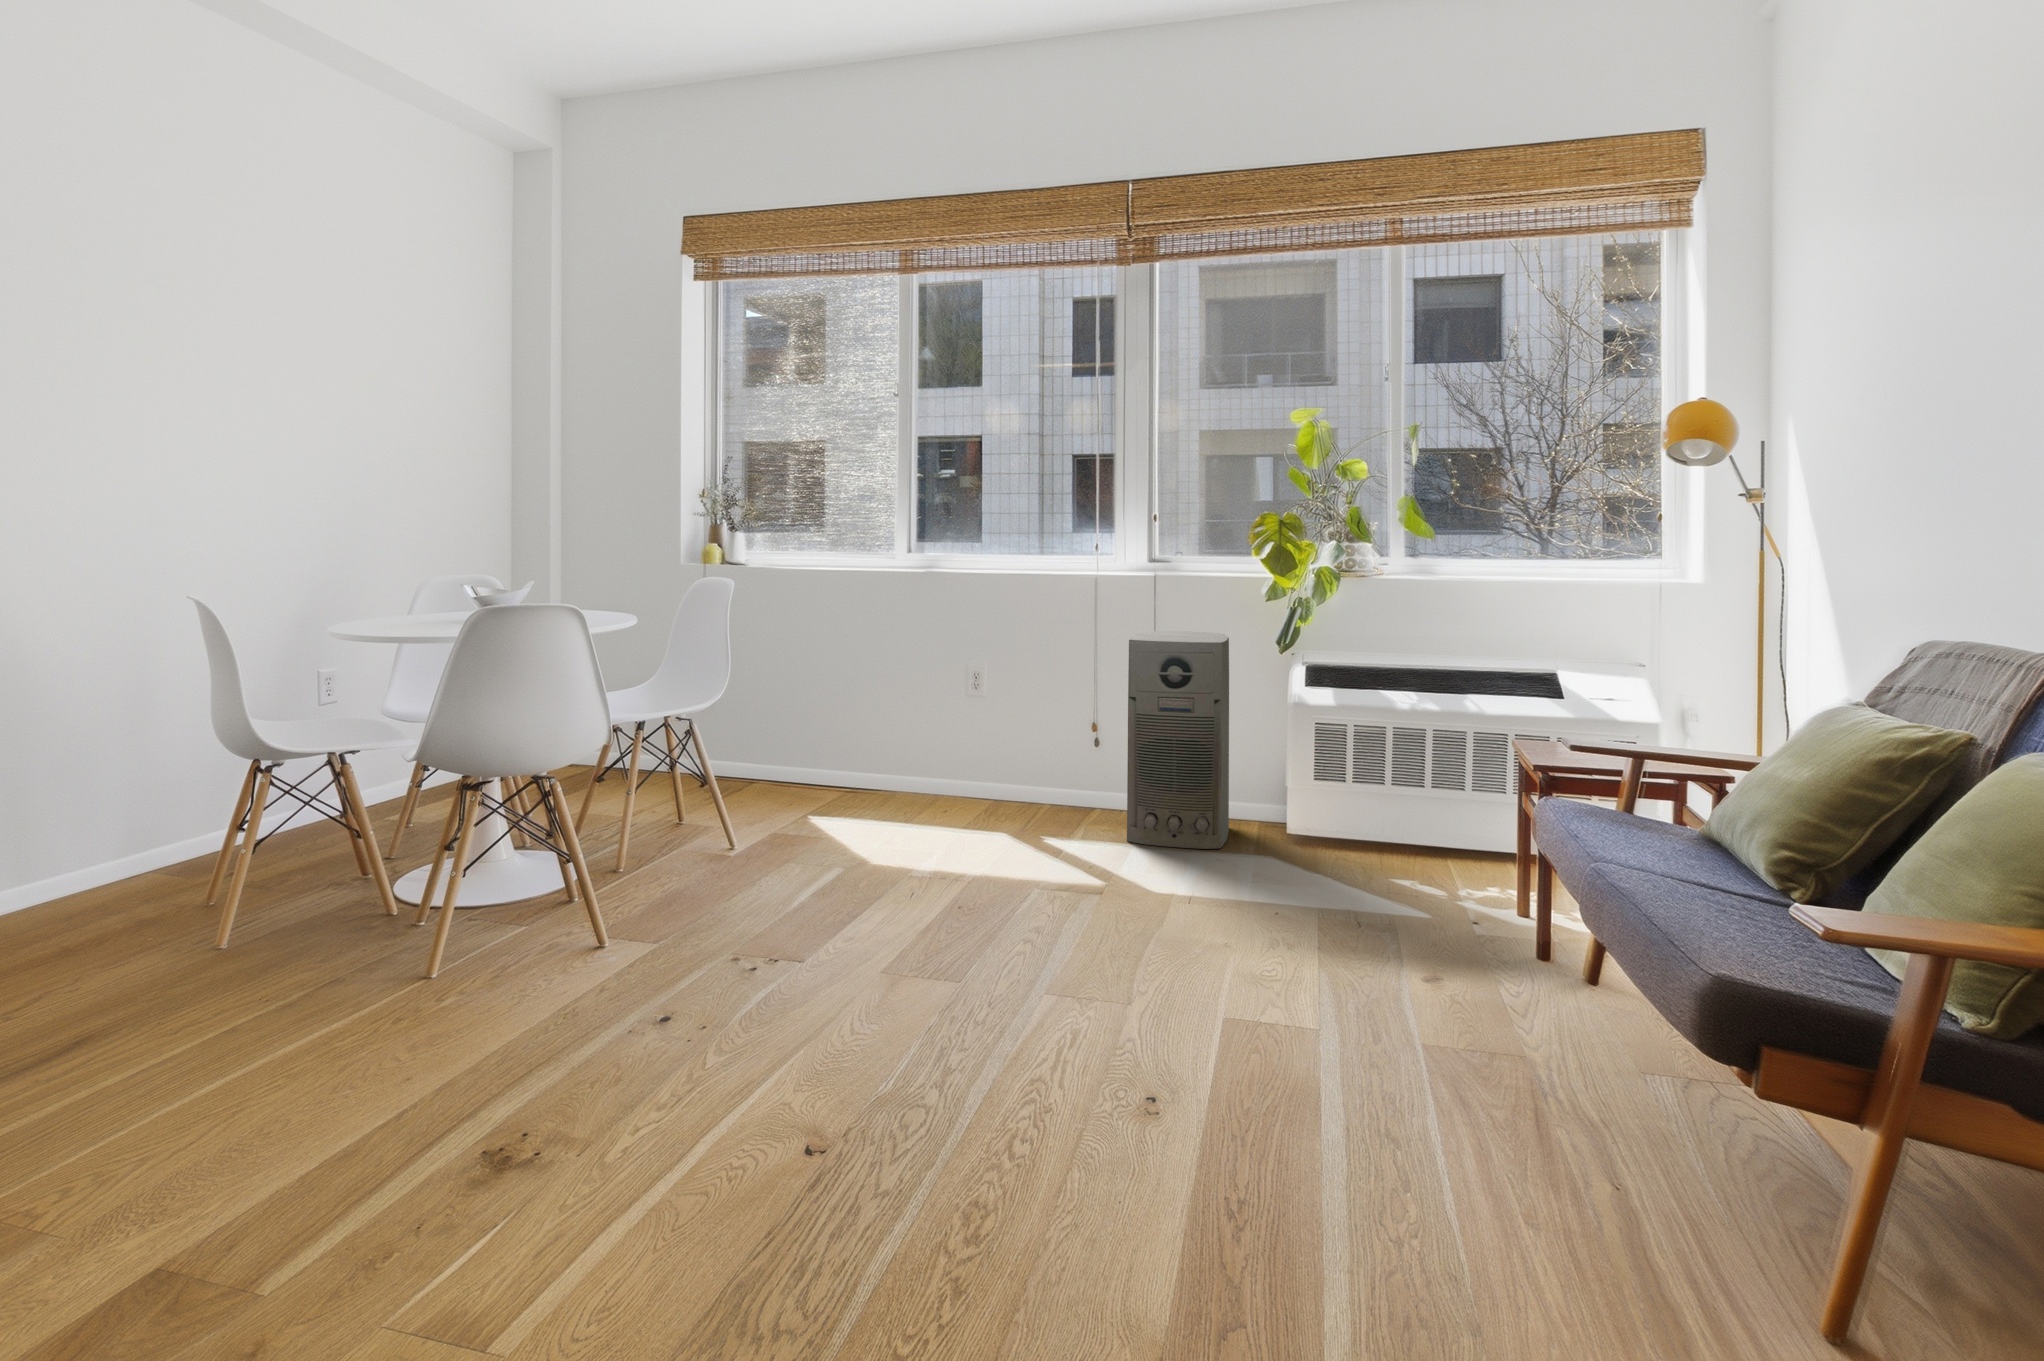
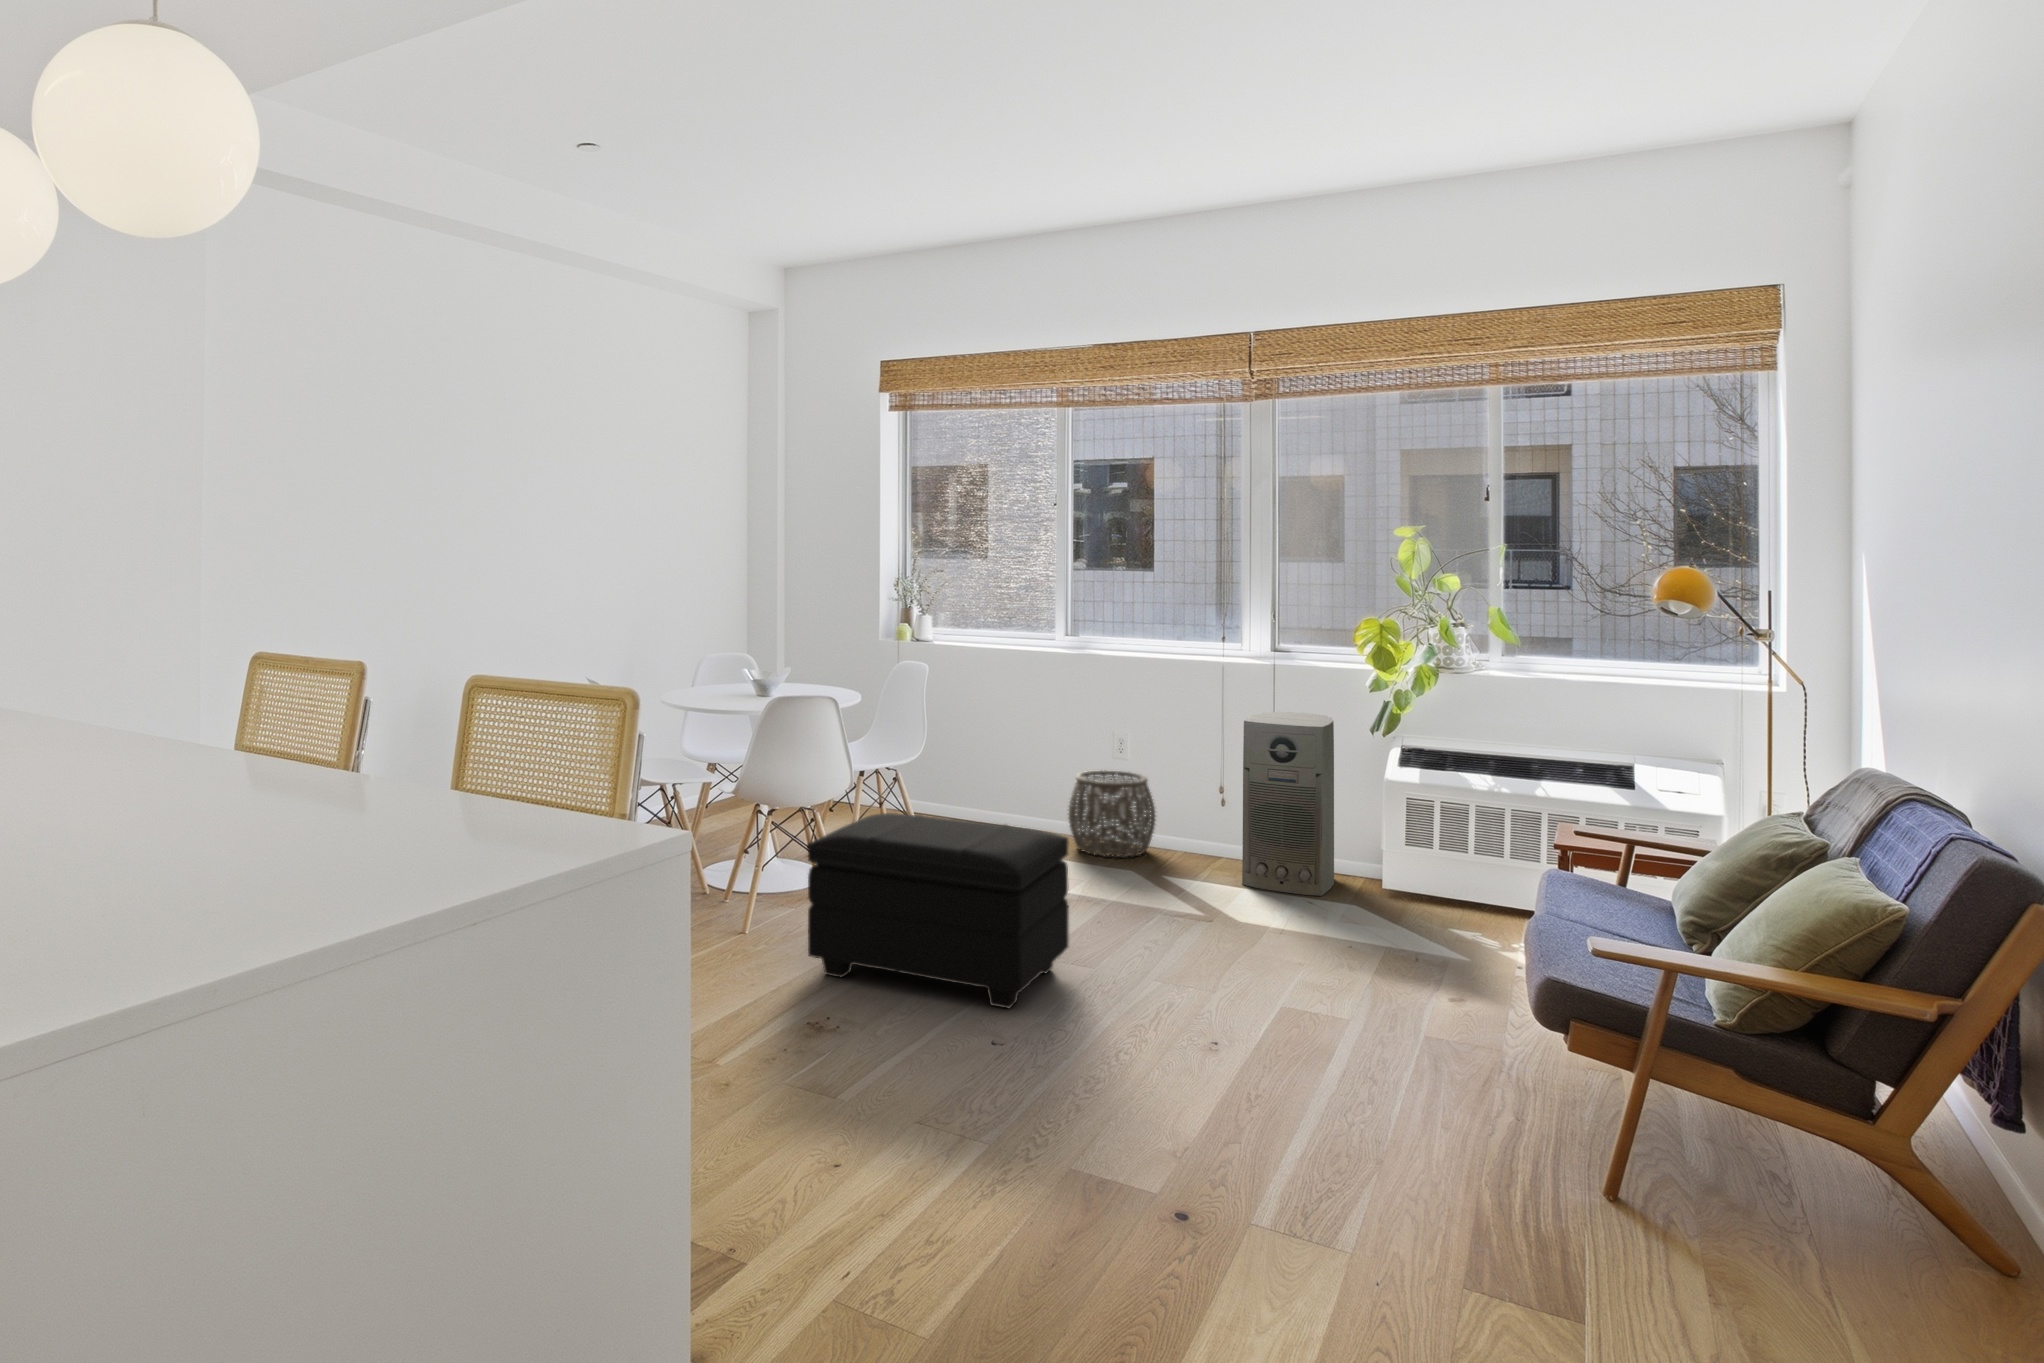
woven basket: none [913,712,1020,819] -> present [1068,770,1156,857]
footstool: none [514,778,927,1074] -> present [808,813,1069,1008]

